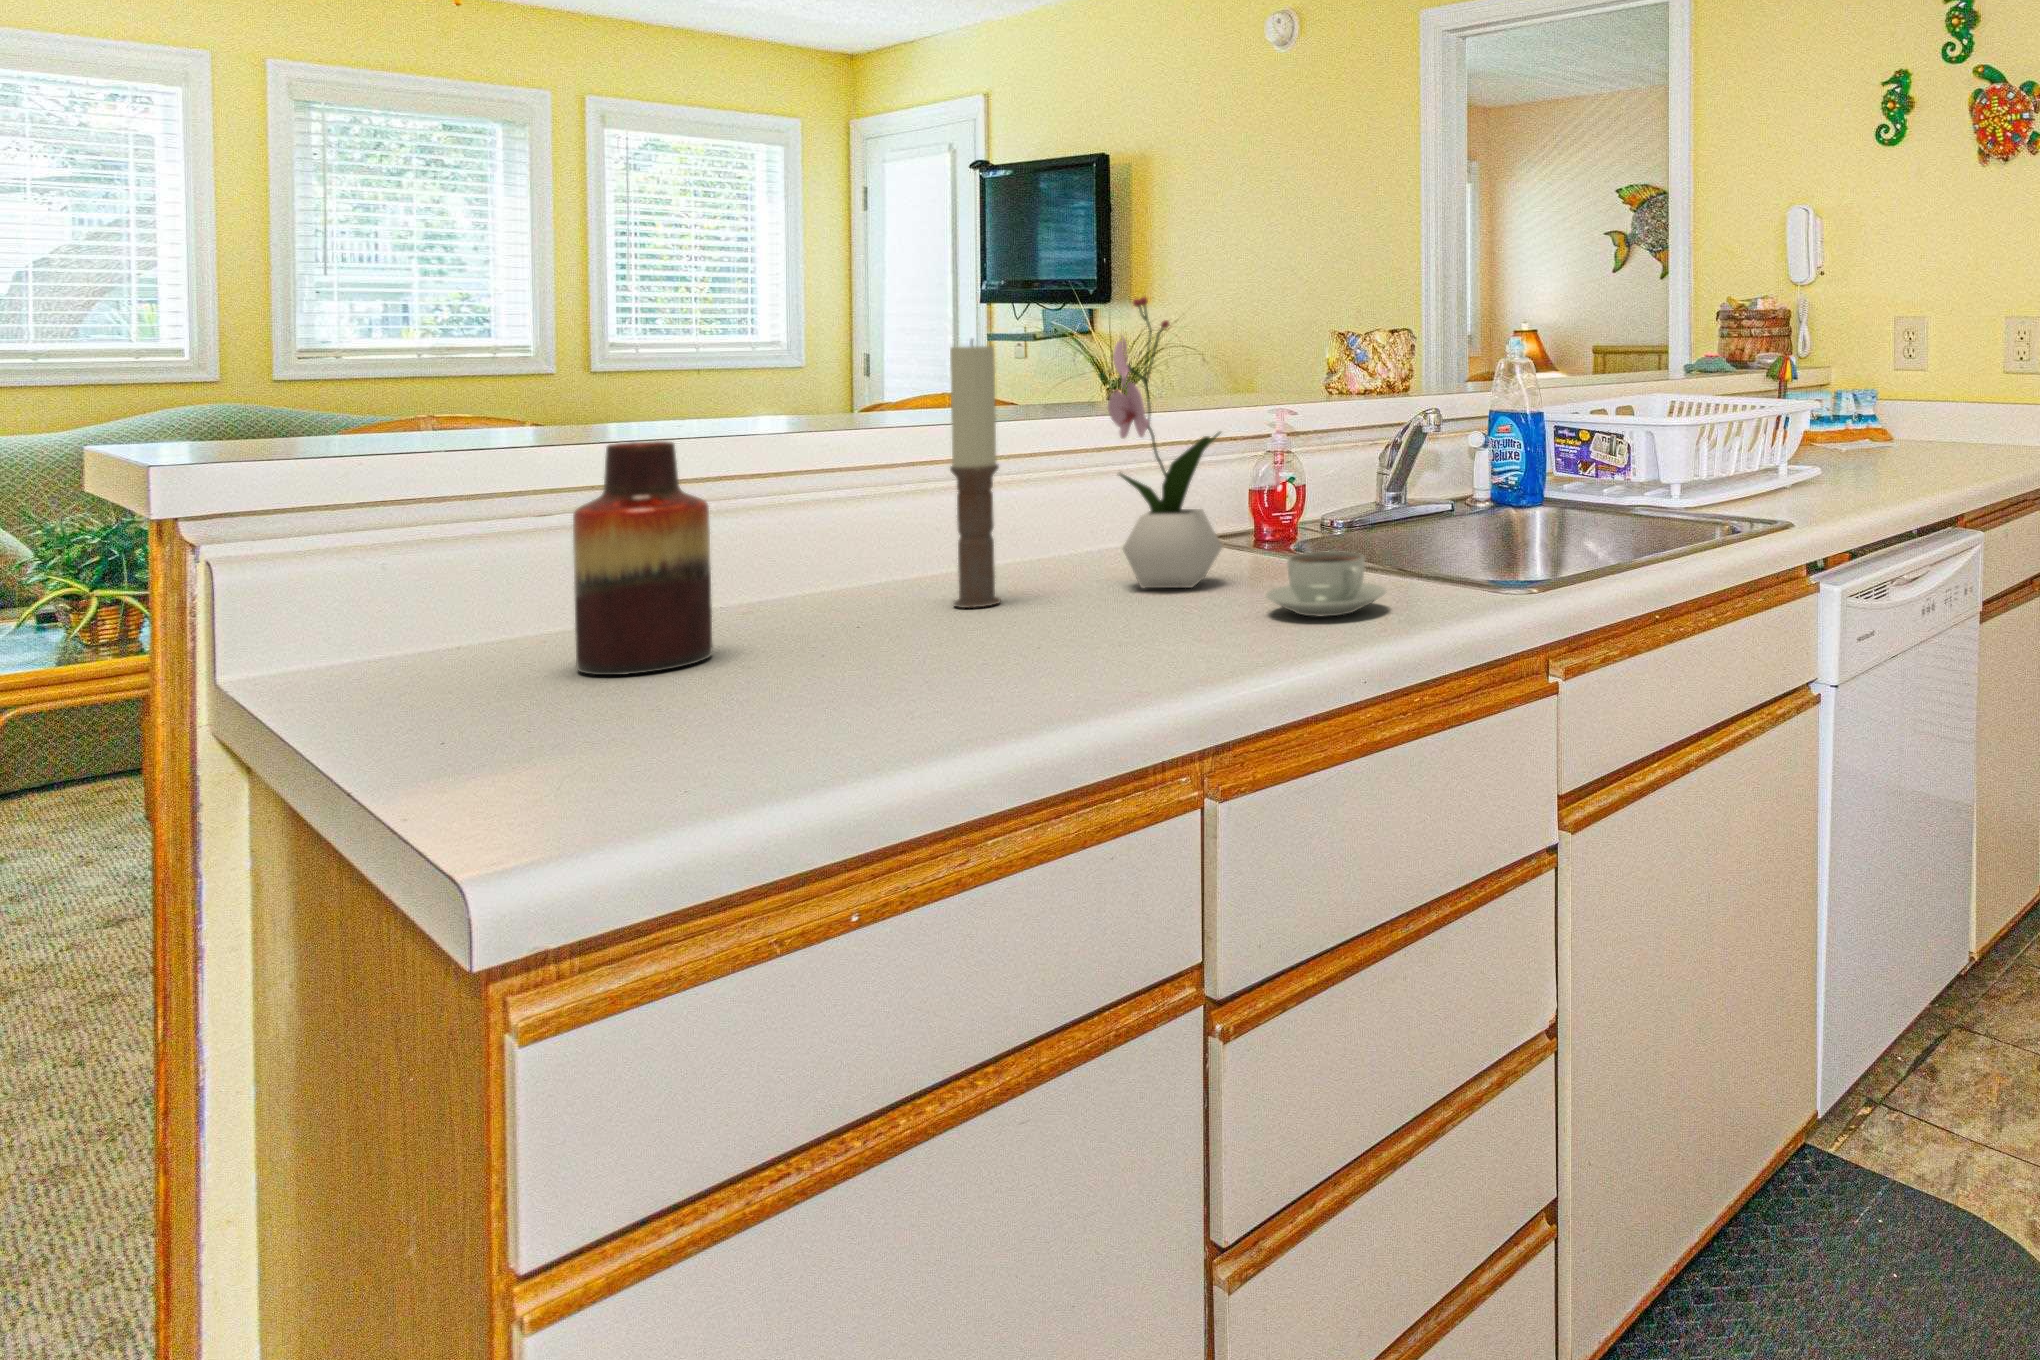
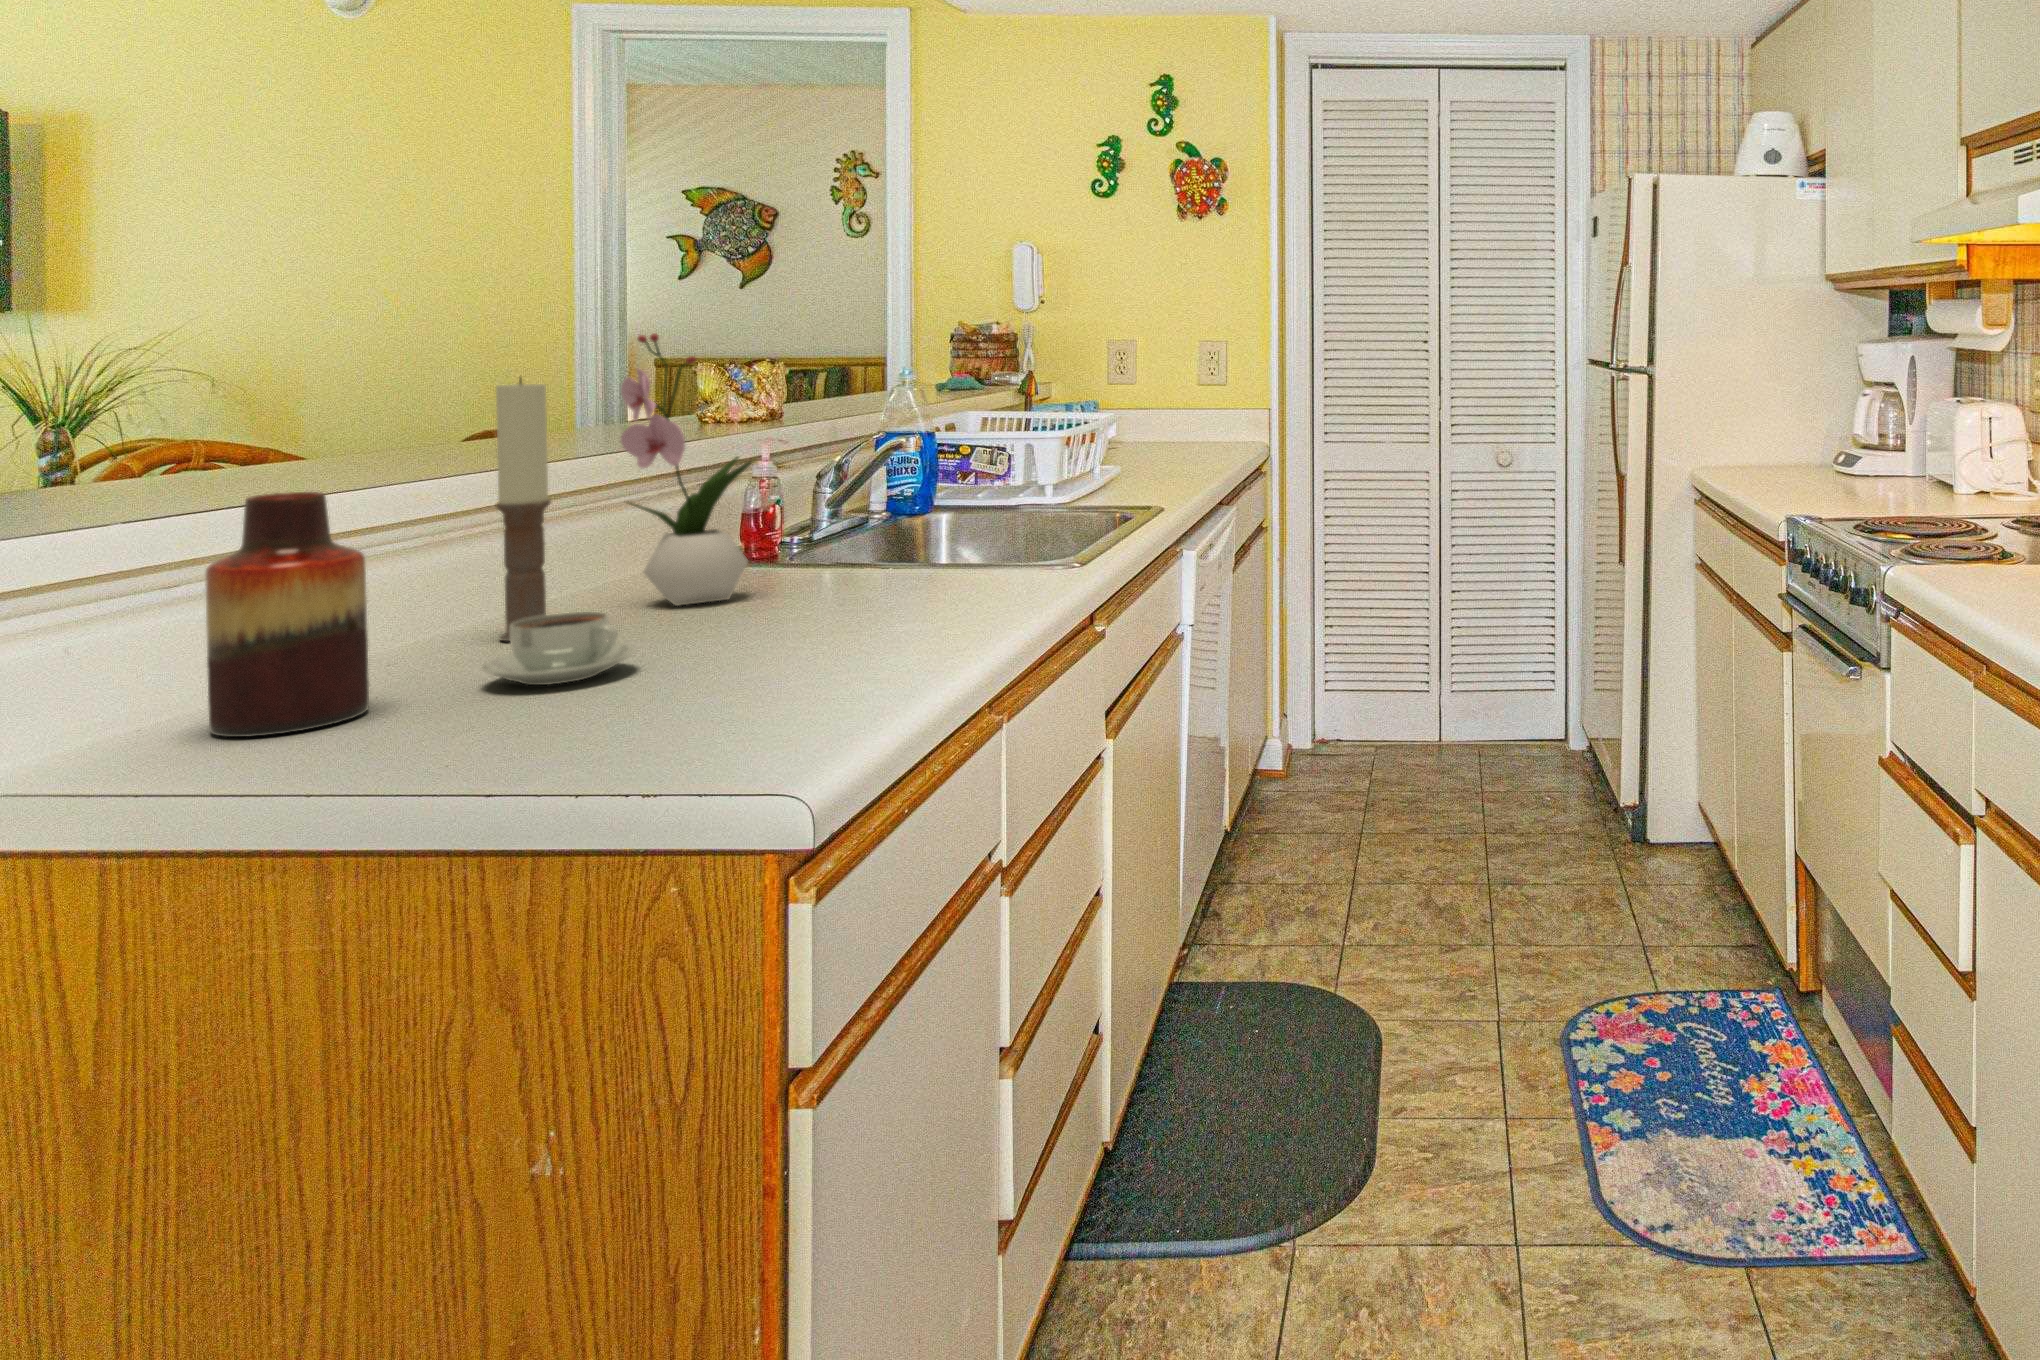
coffee cup: present [1266,551,1386,616] -> present [481,612,637,685]

